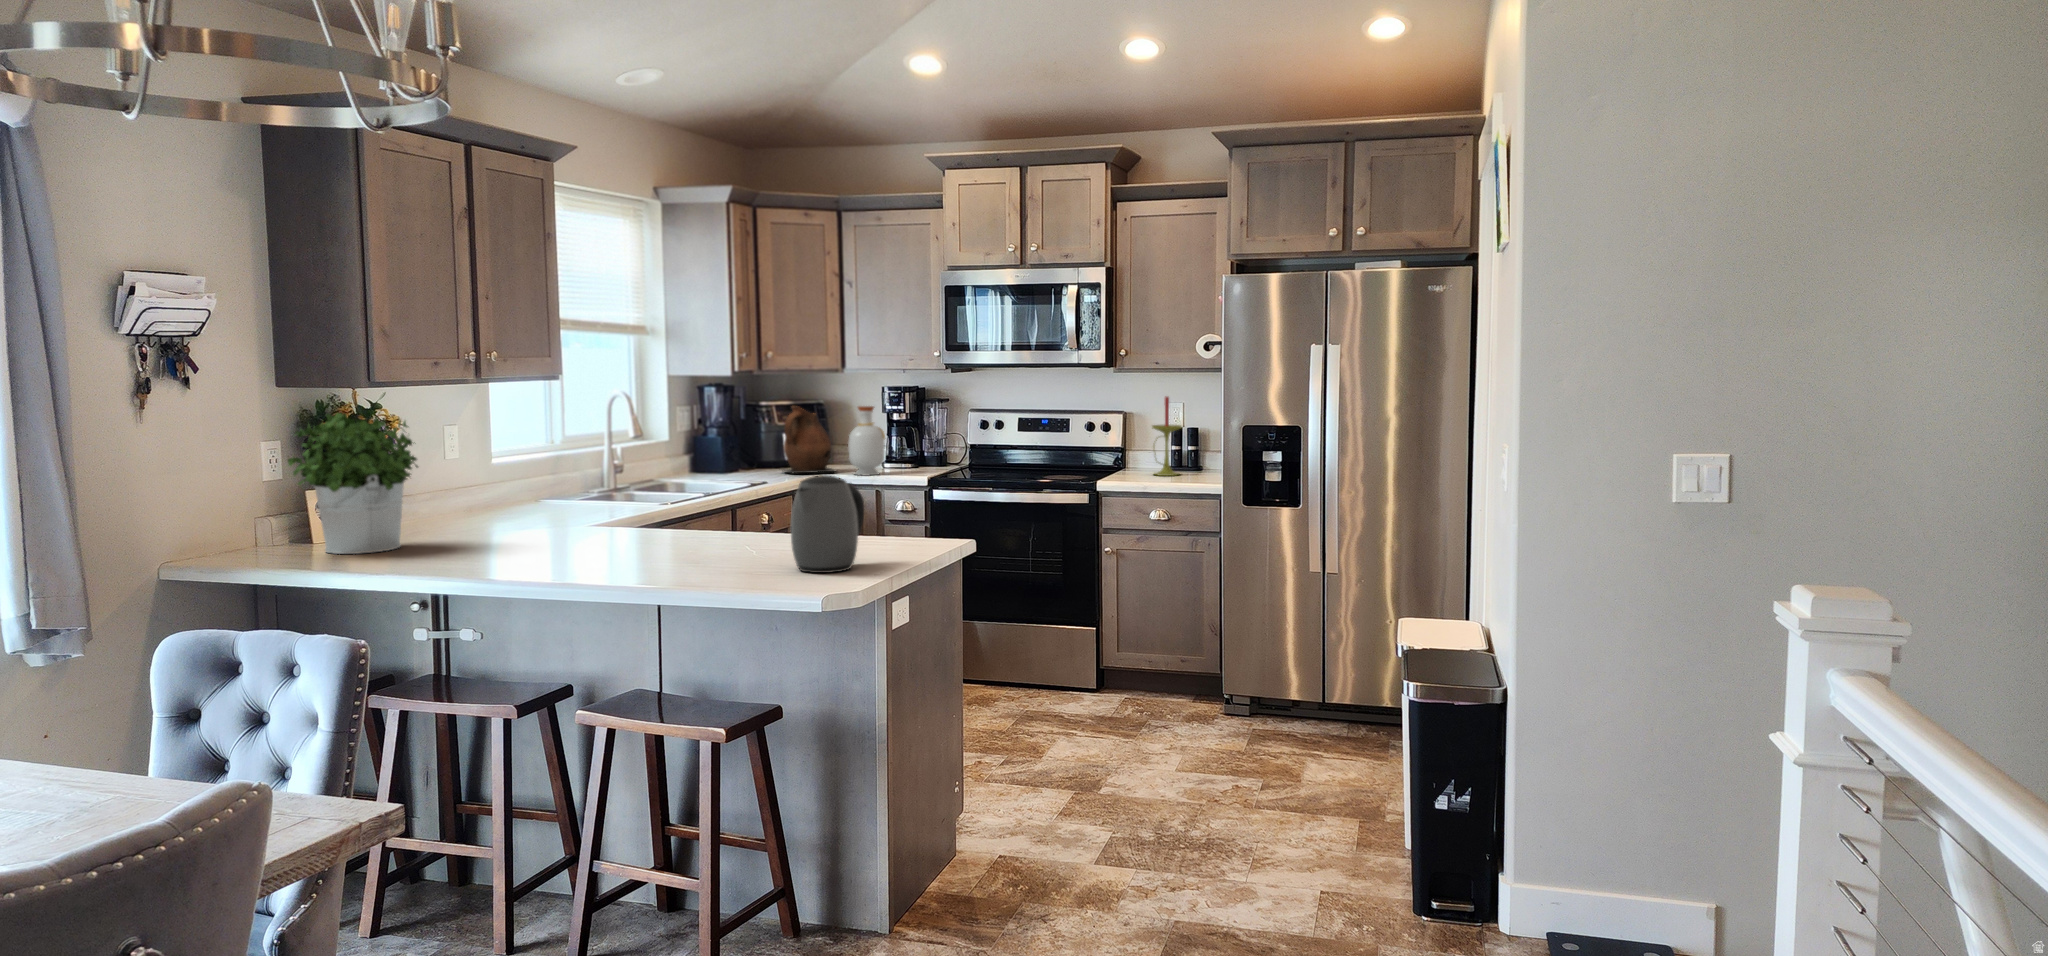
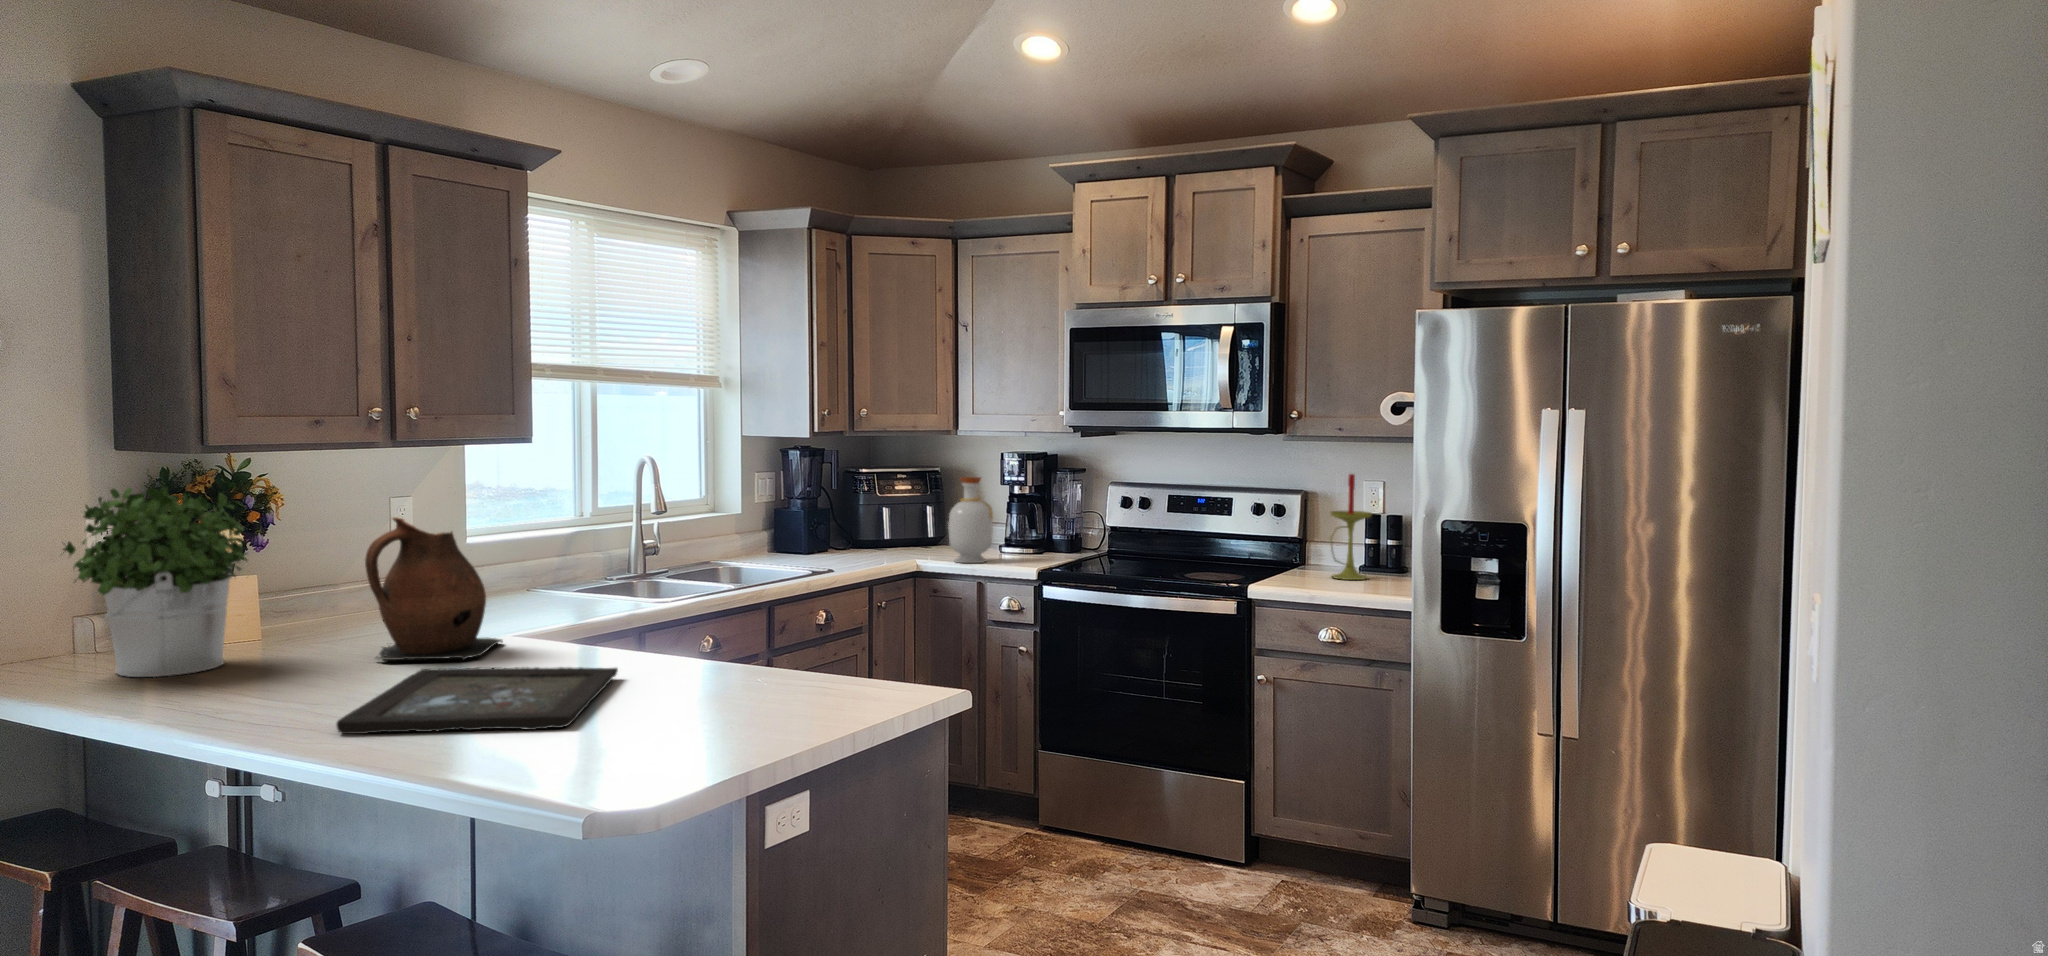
ceramic pitcher: present [782,406,836,473] -> present [365,517,502,660]
kettle: present [791,475,864,573] -> none [606,611,745,770]
tray: none [580,533,736,569] -> present [337,667,618,734]

